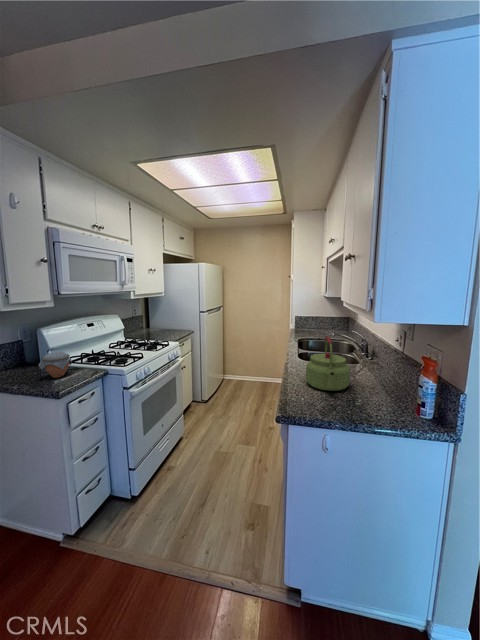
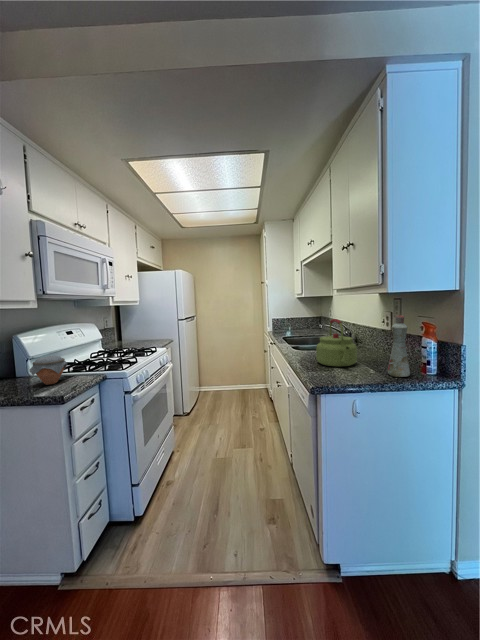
bottle: none [372,347,398,417] -> present [388,315,410,377]

